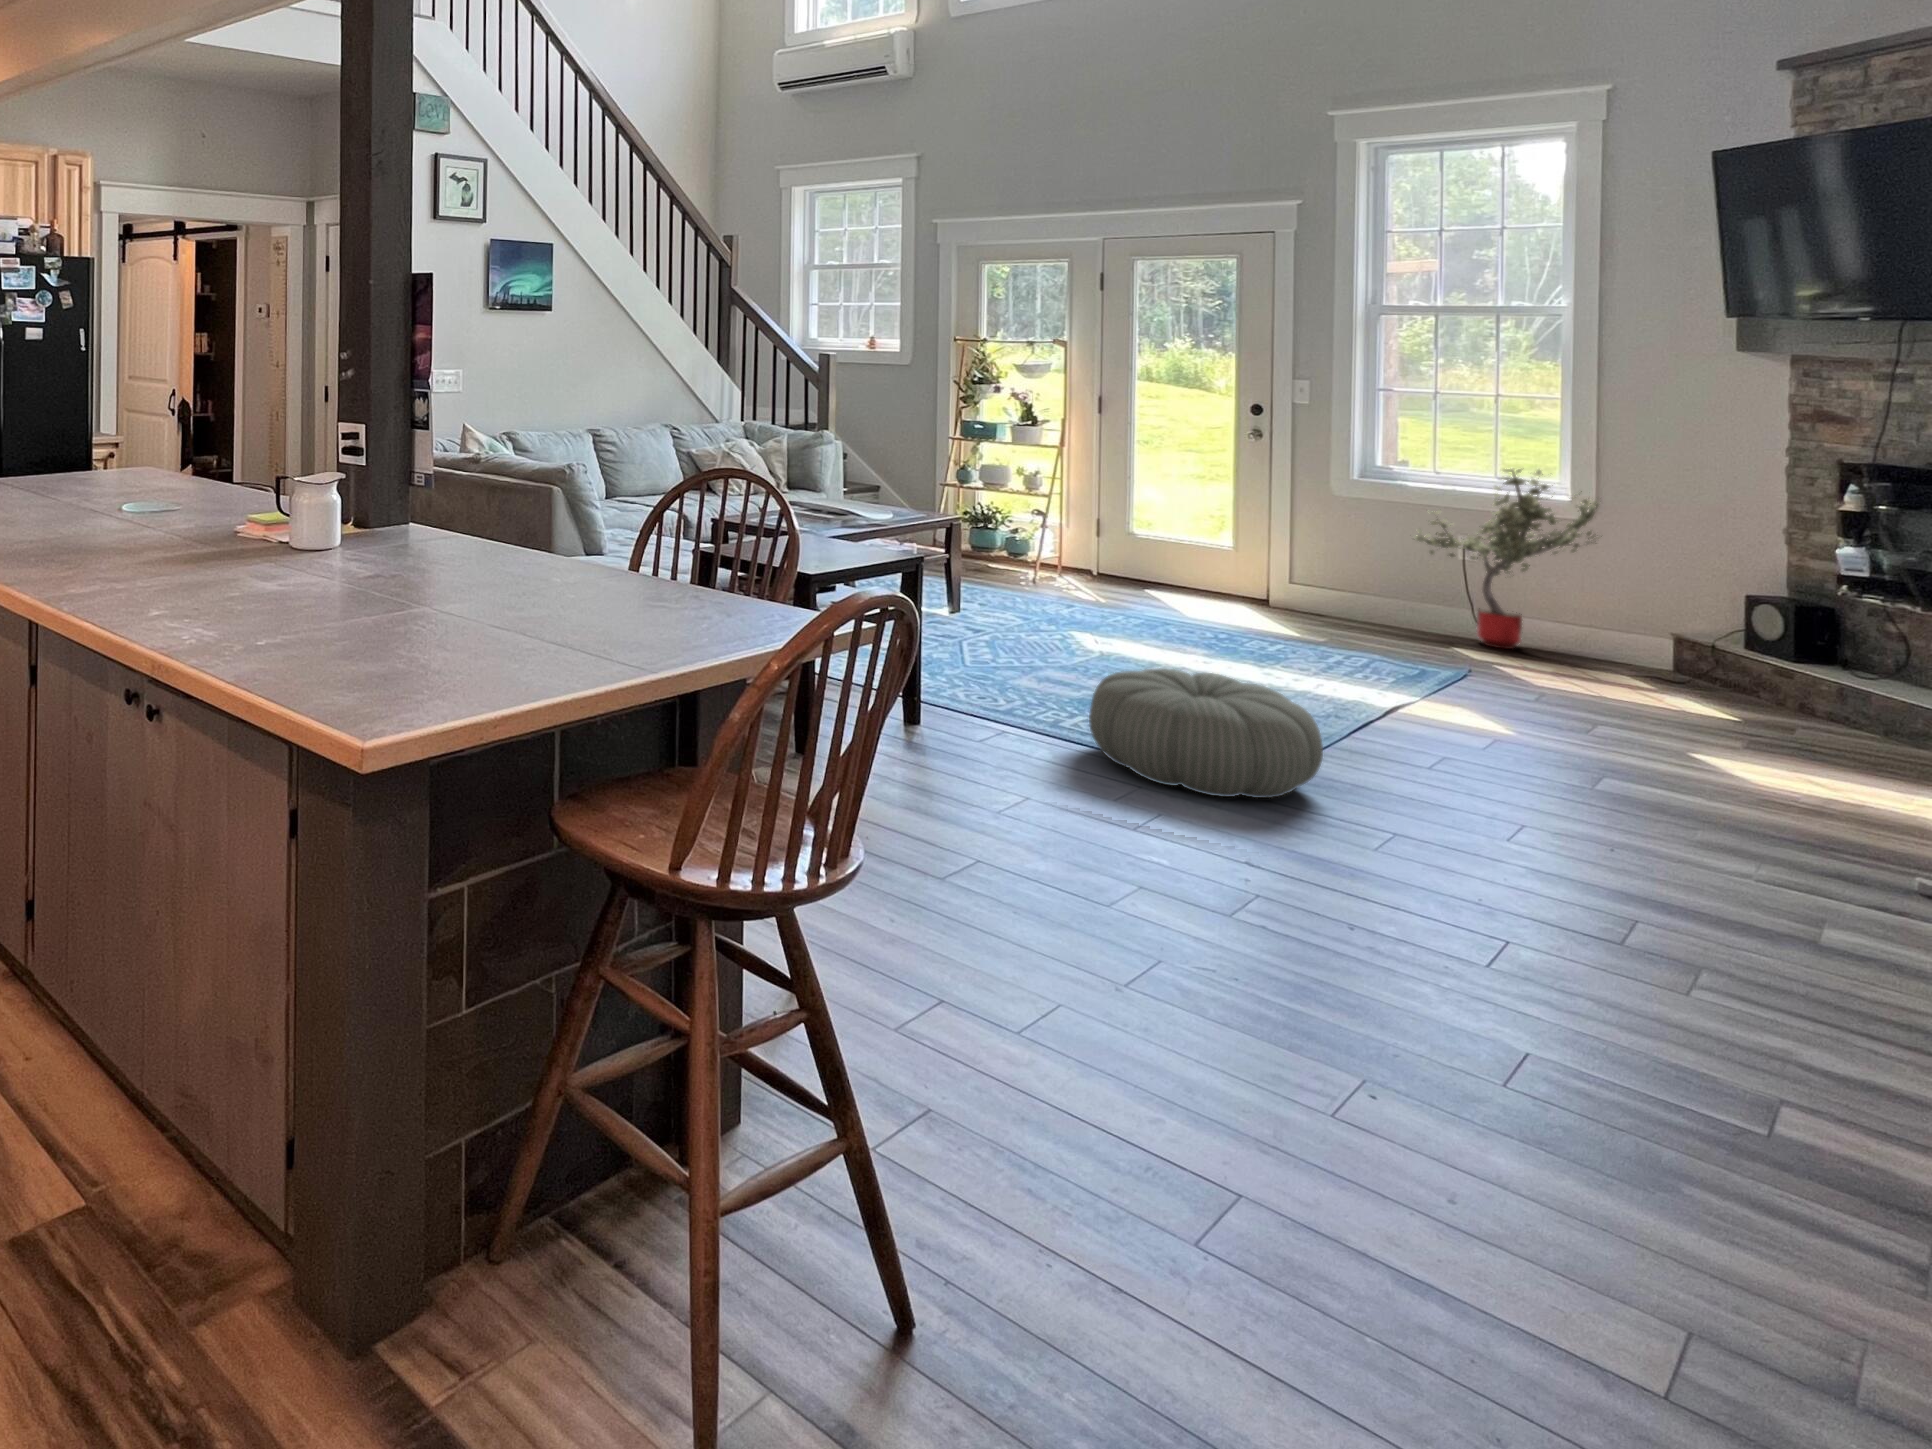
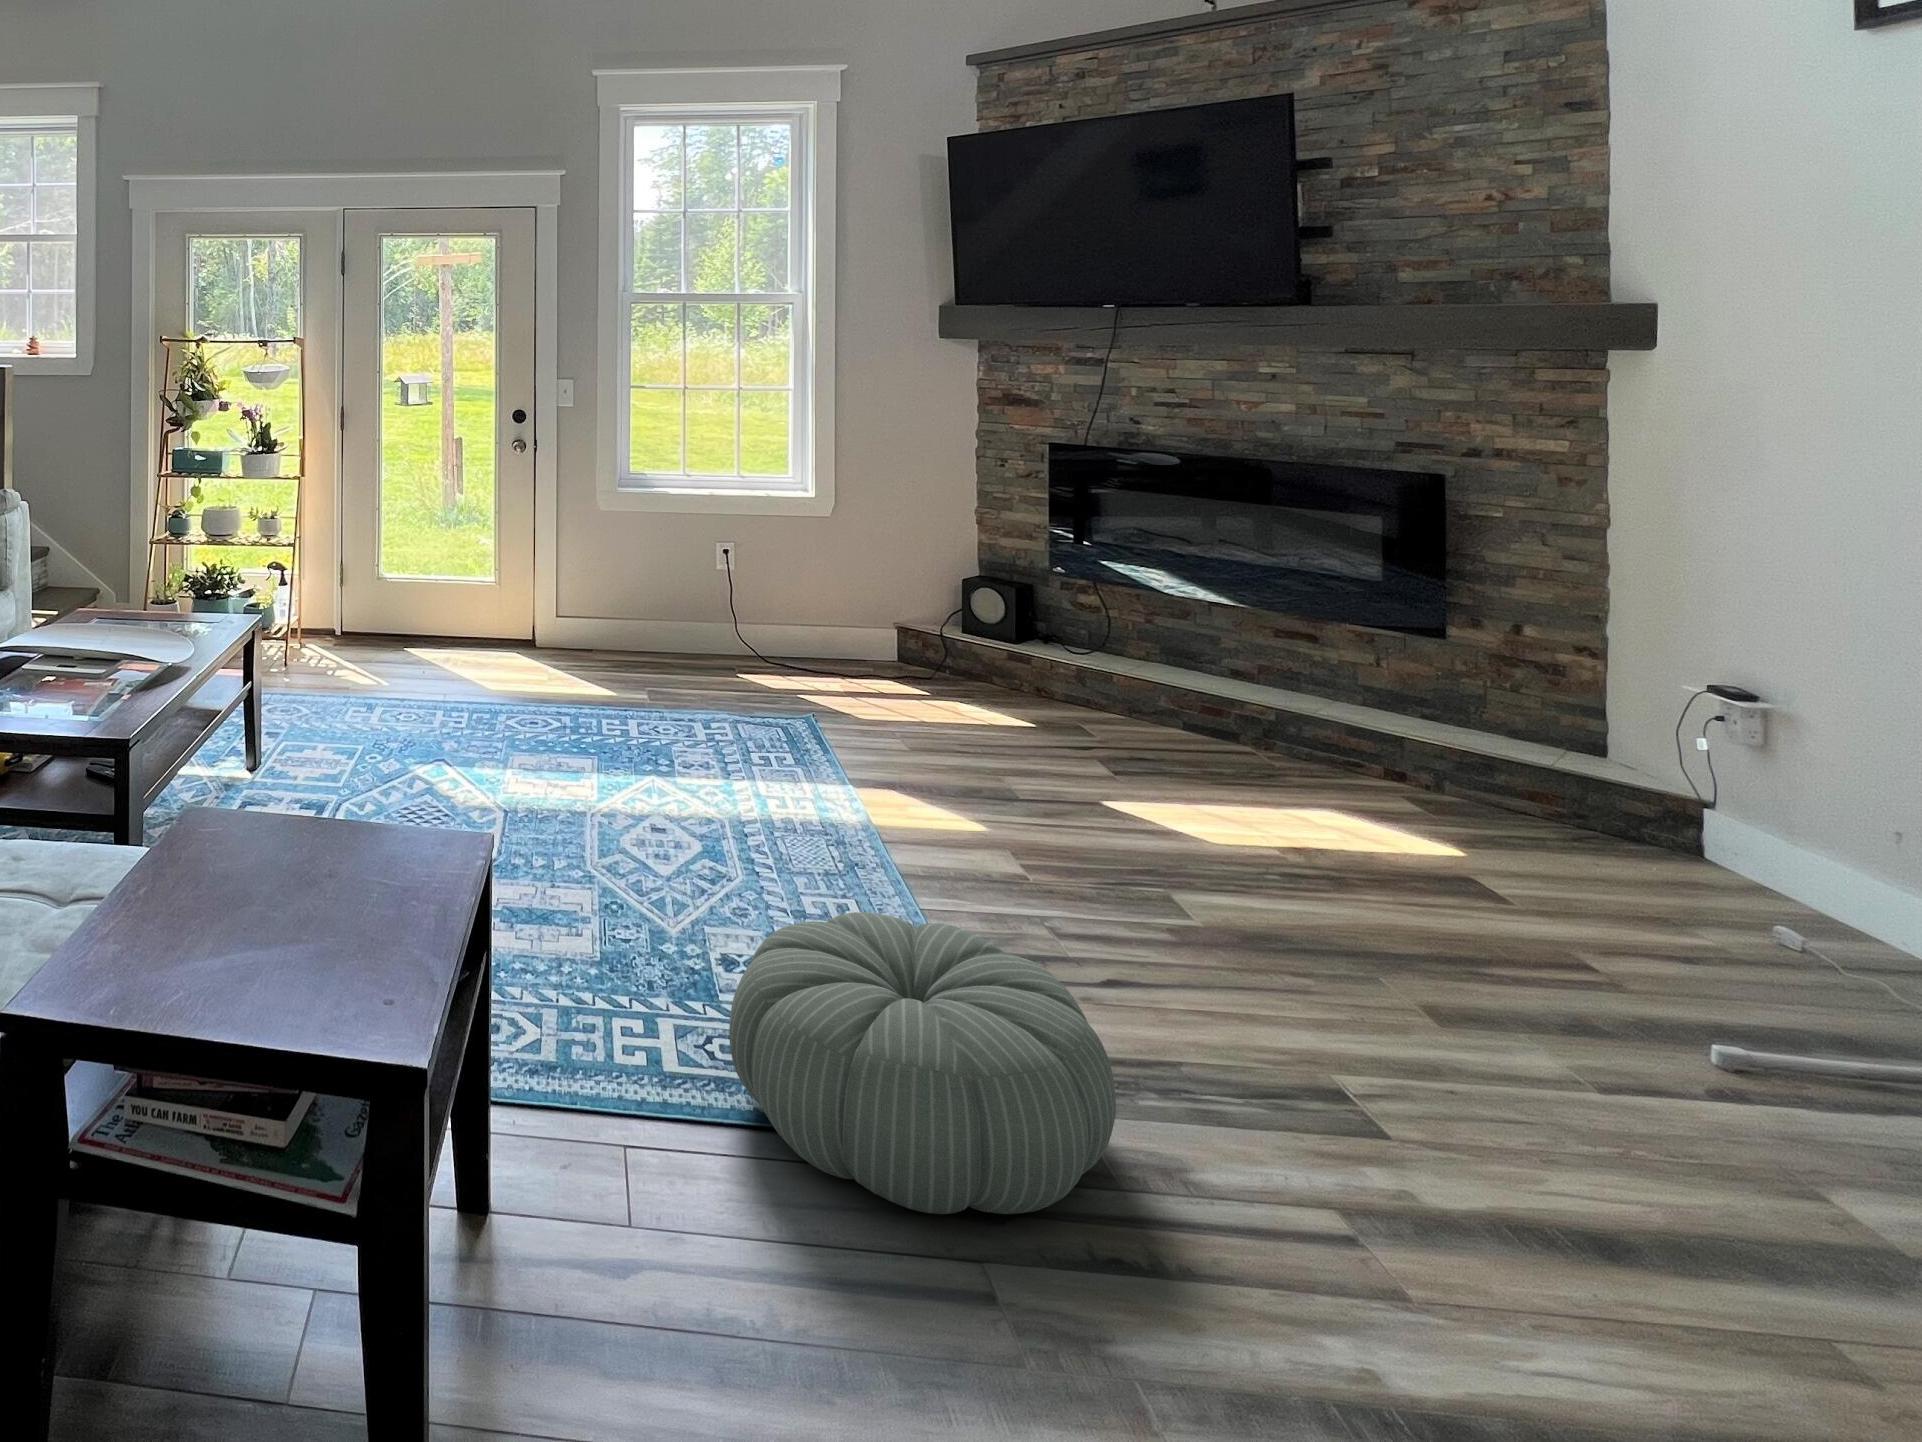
potted tree: present [1415,469,1602,649] -> none [694,470,866,674]

